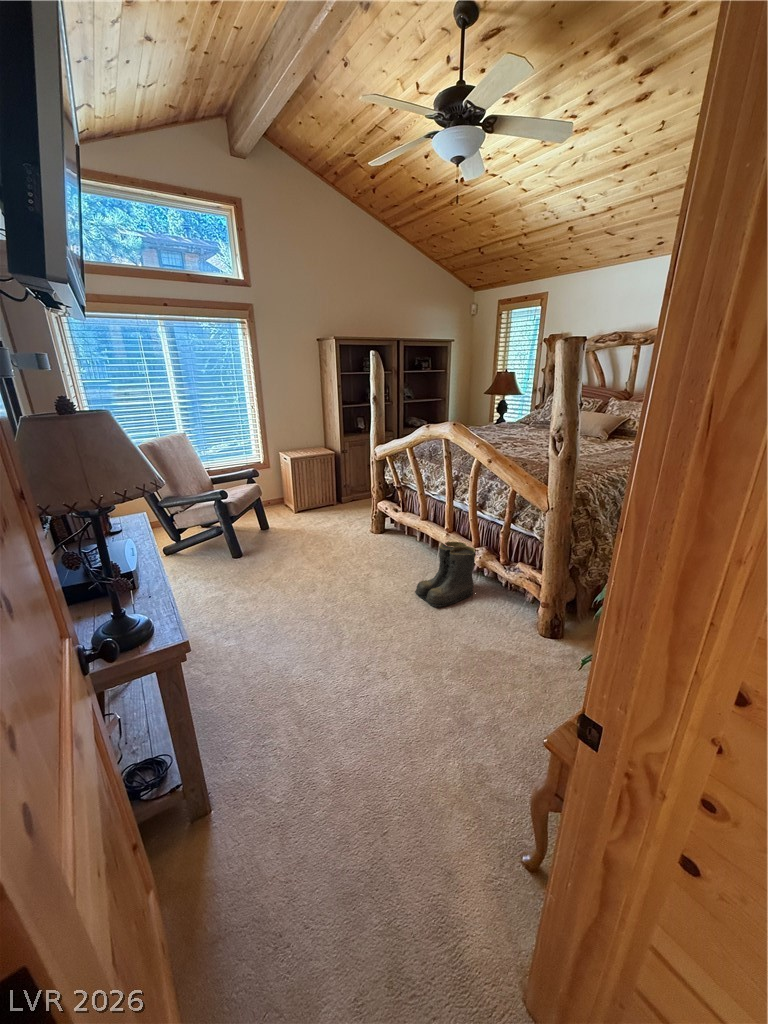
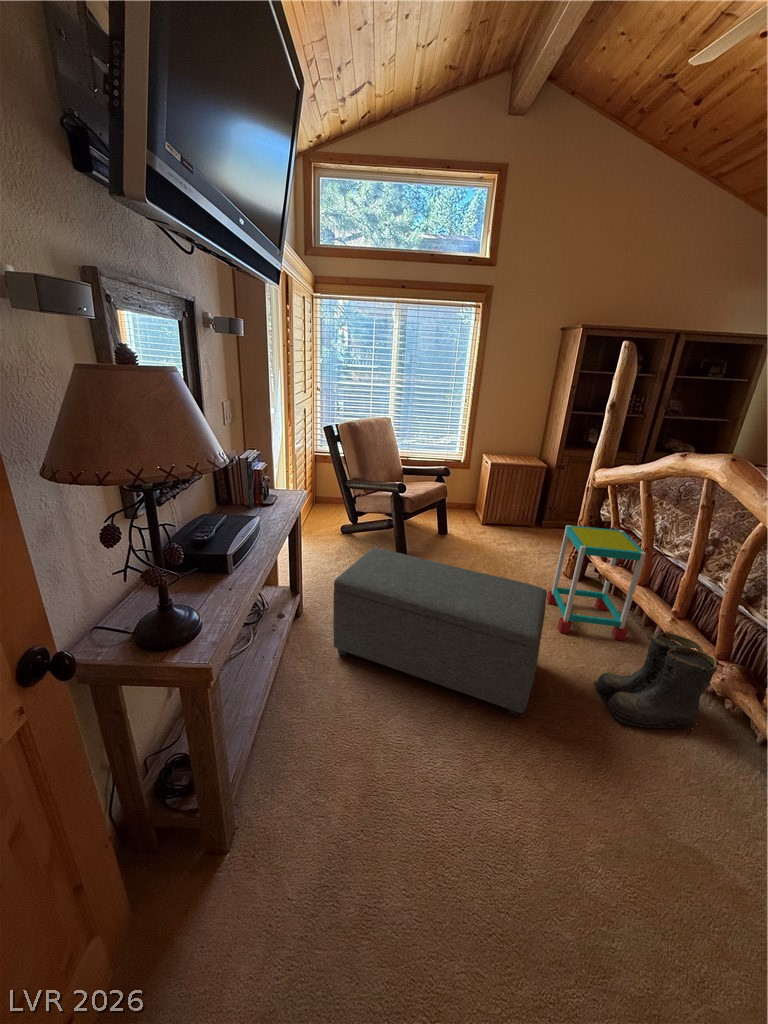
side table: none [366,487,424,570] -> present [547,525,646,641]
ottoman: none [206,537,381,645] -> present [333,548,547,717]

